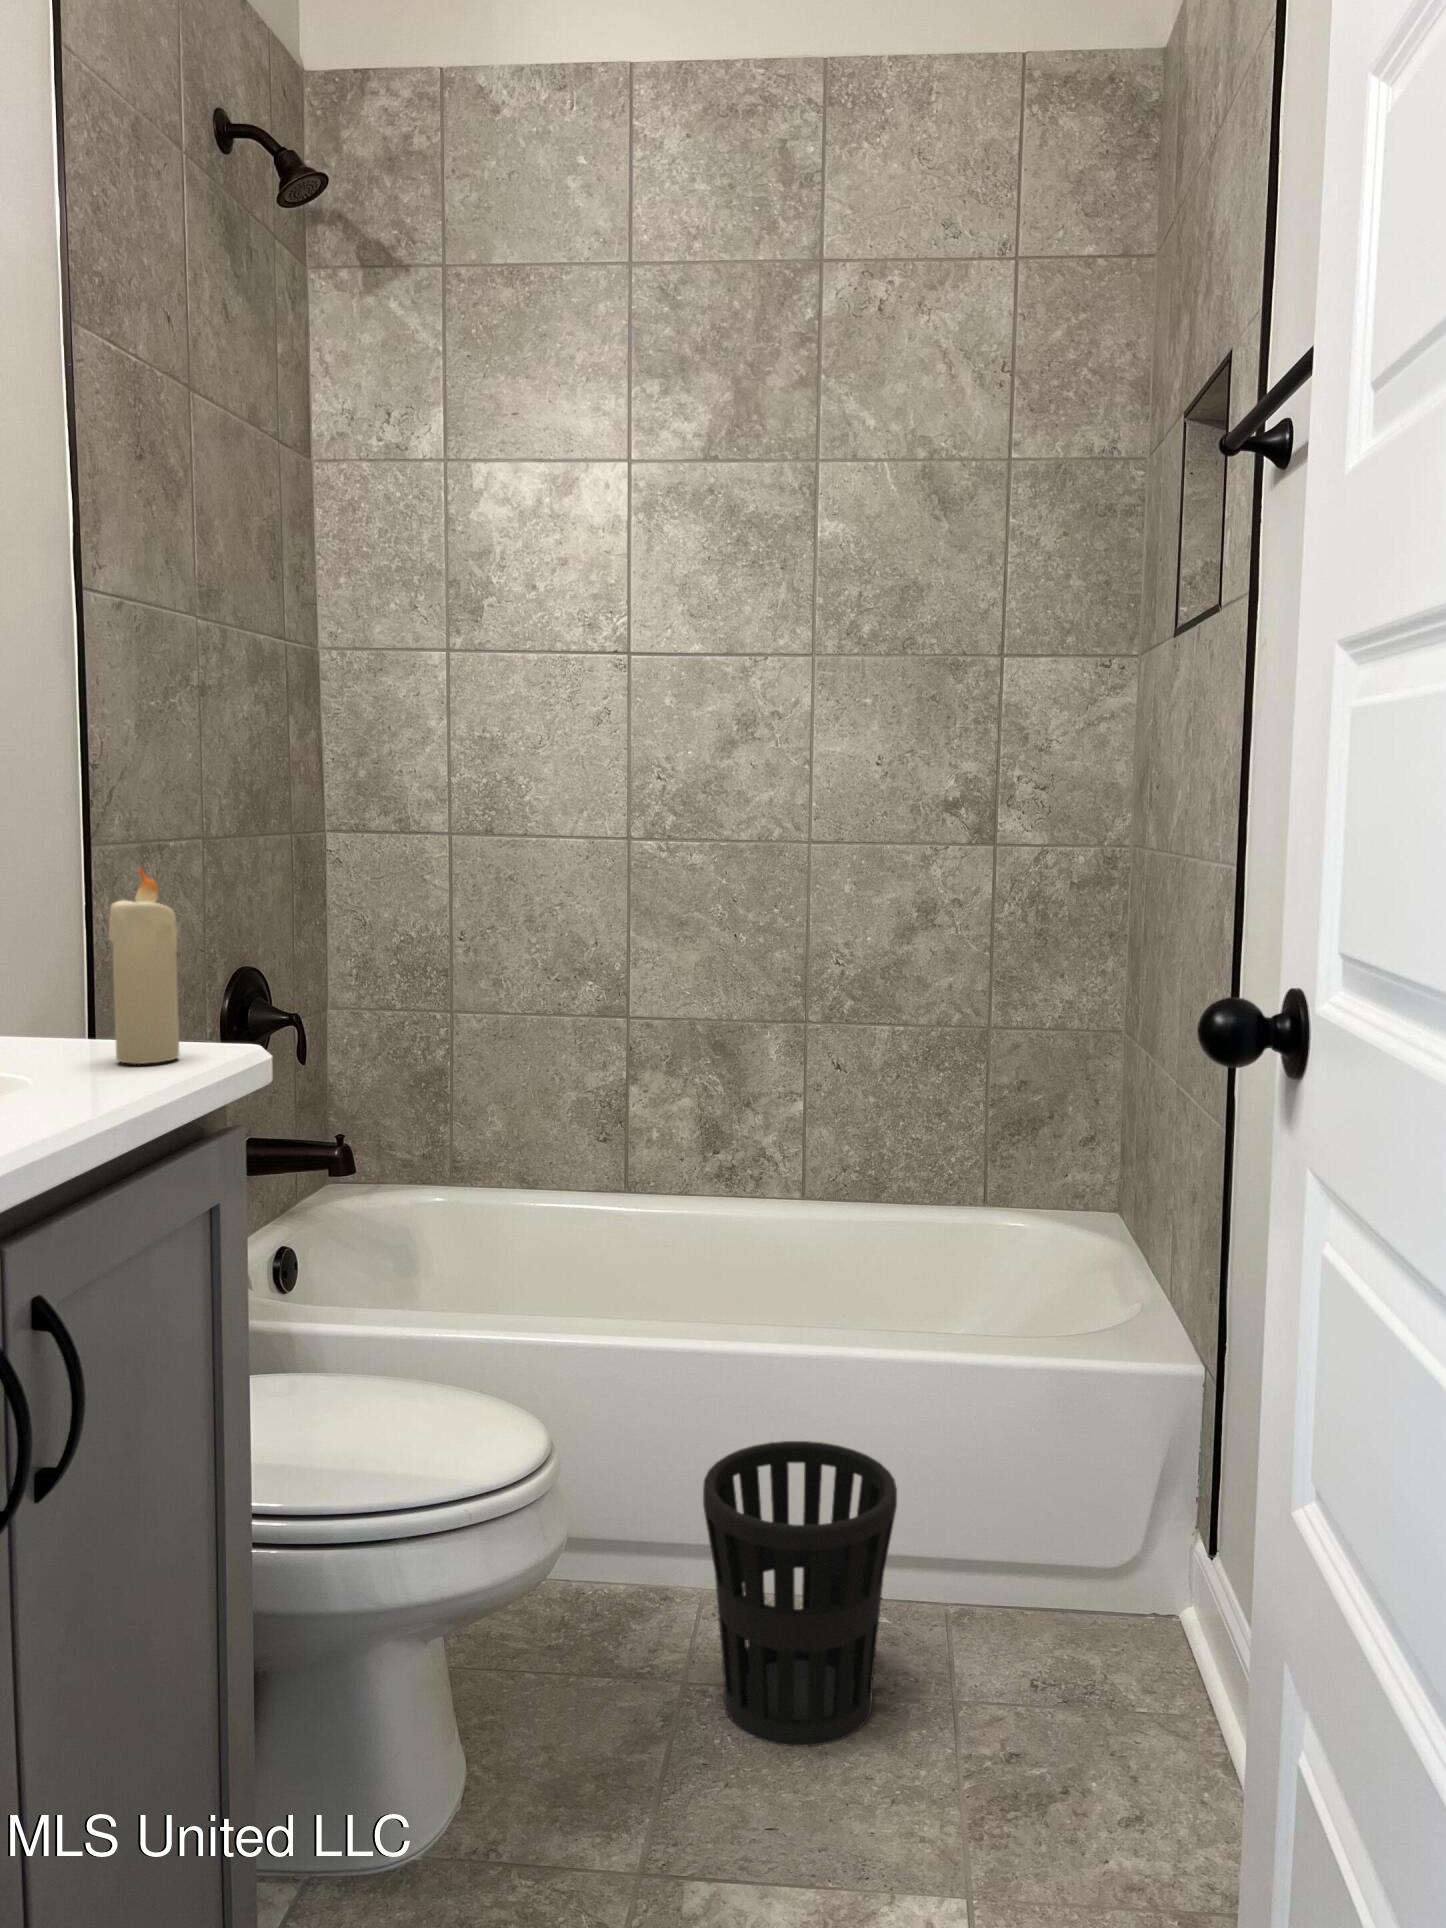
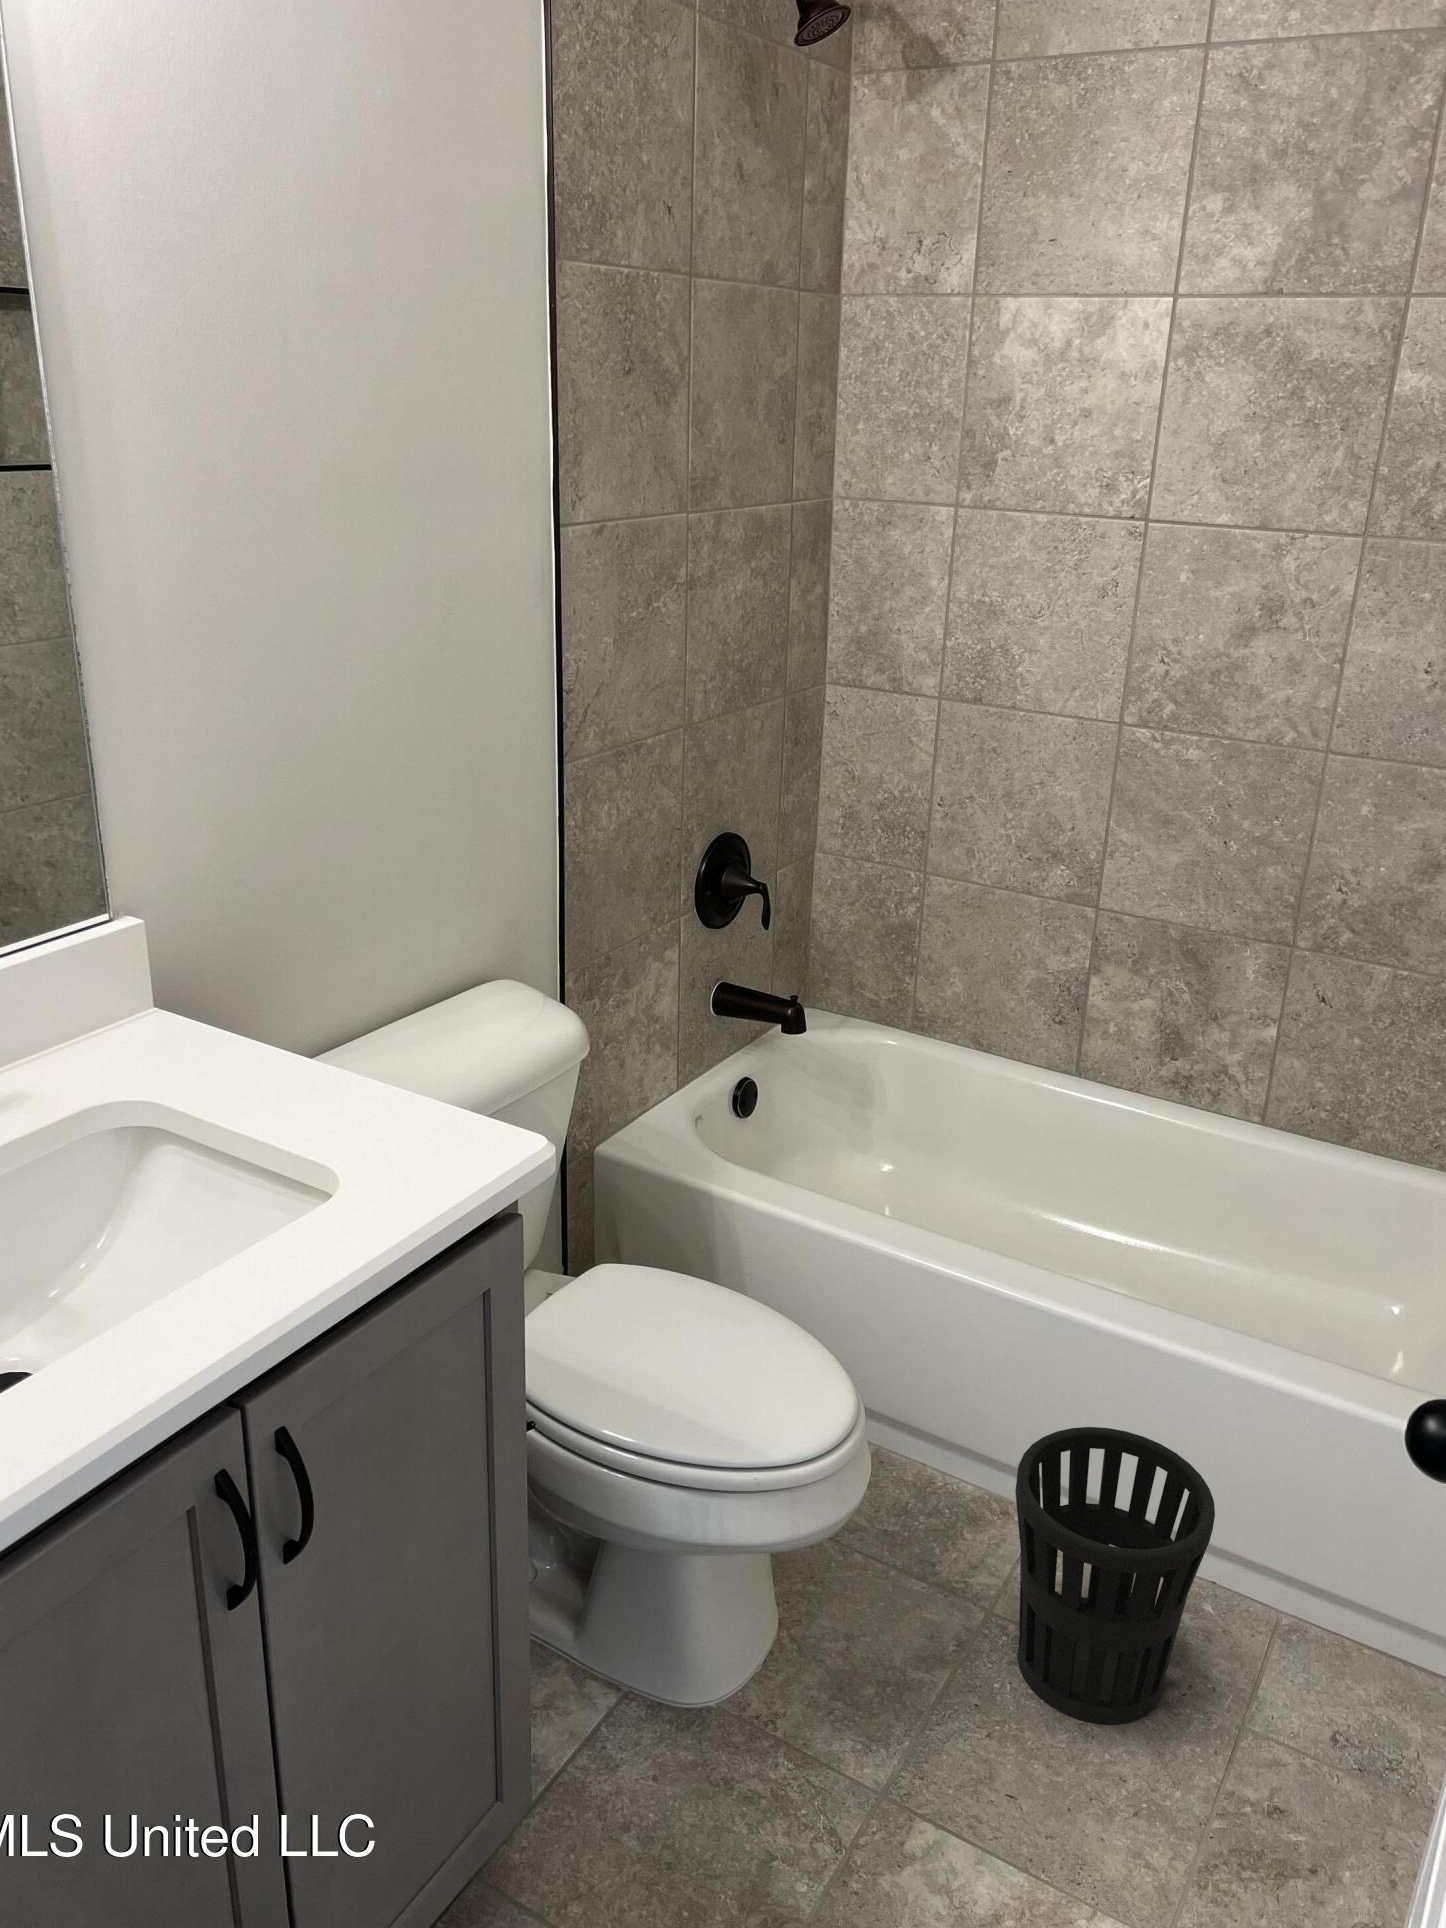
candle: present [109,868,179,1064] -> none [394,987,454,1152]

